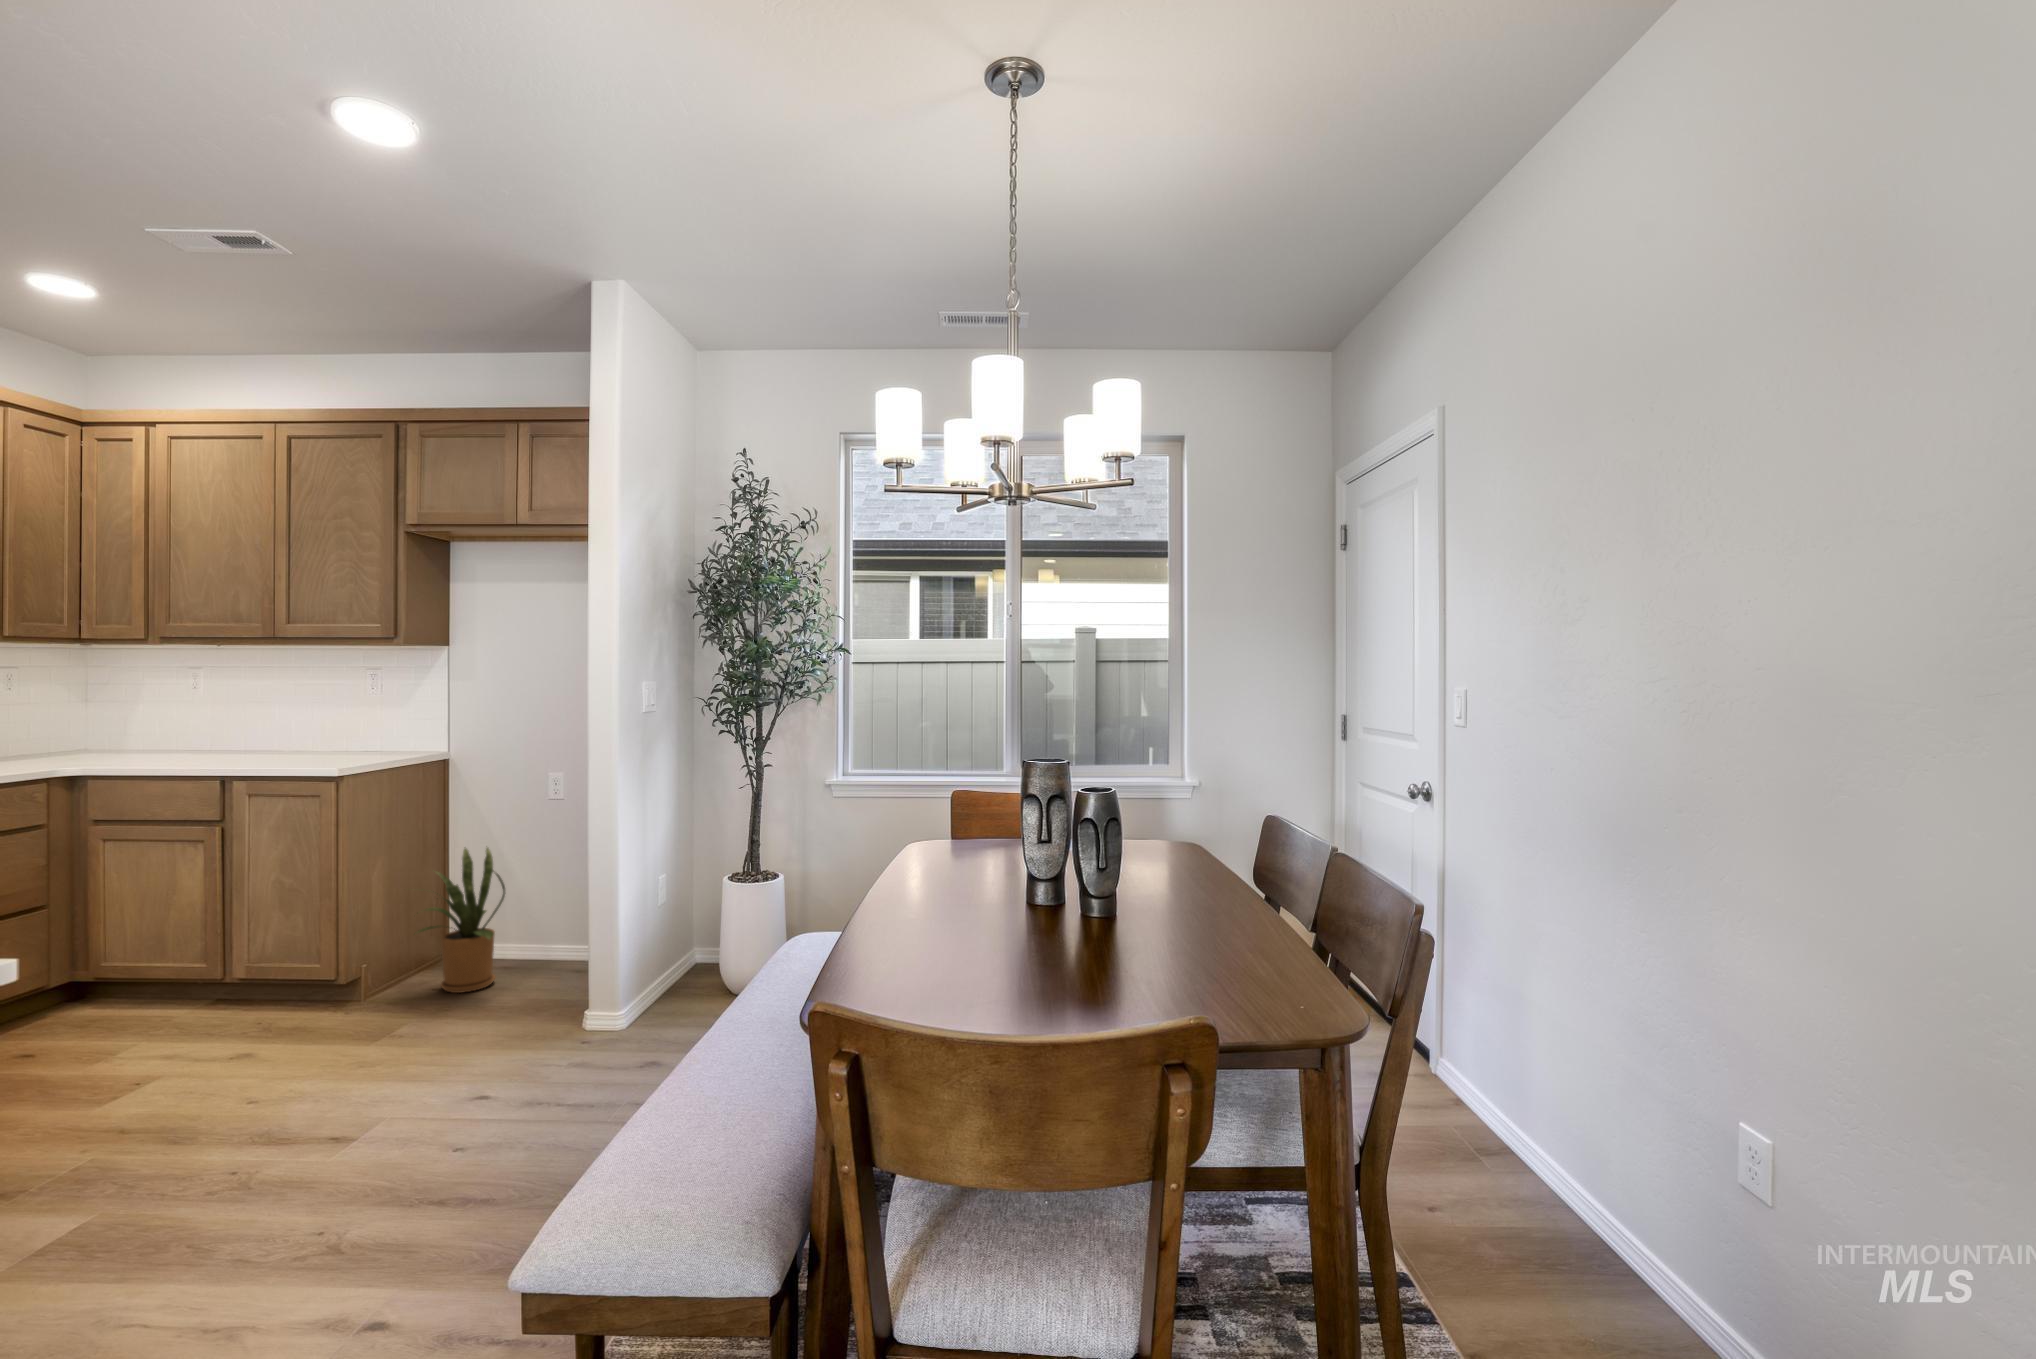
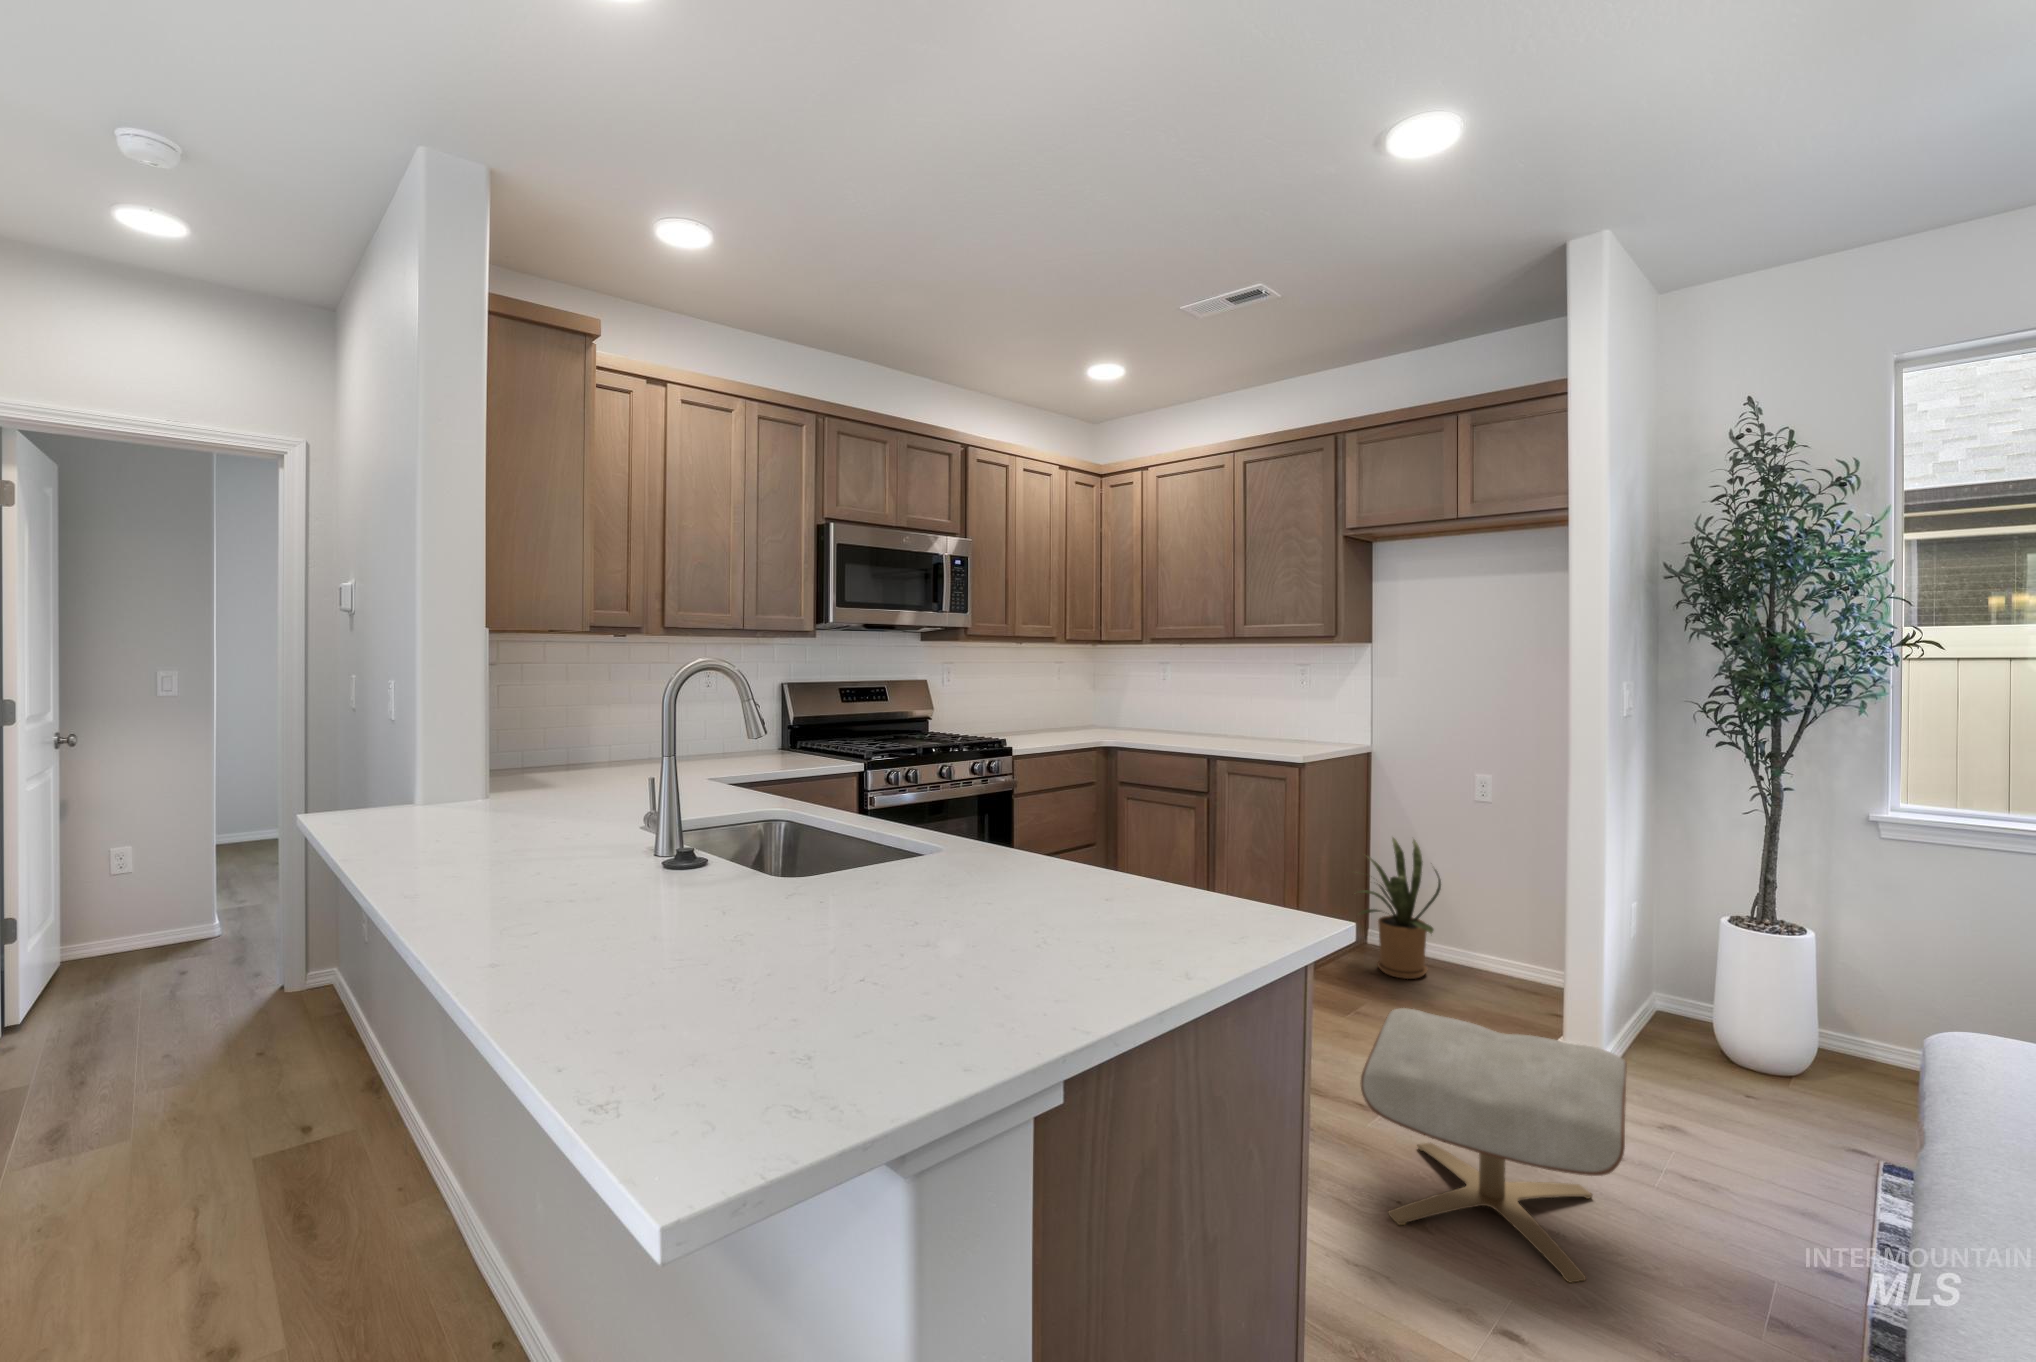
ottoman: none [268,997,566,1230] -> present [1361,1008,1627,1283]

